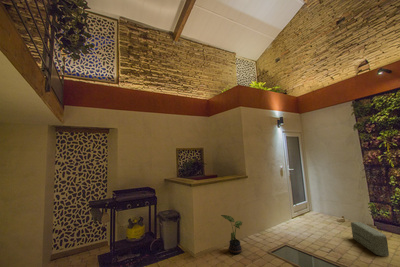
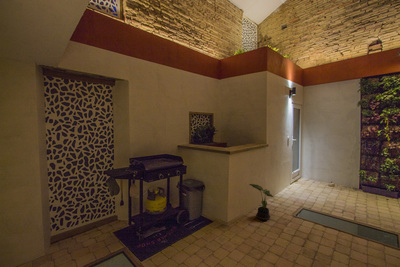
pouf: present [351,222,389,256] -> none [351,188,389,215]

